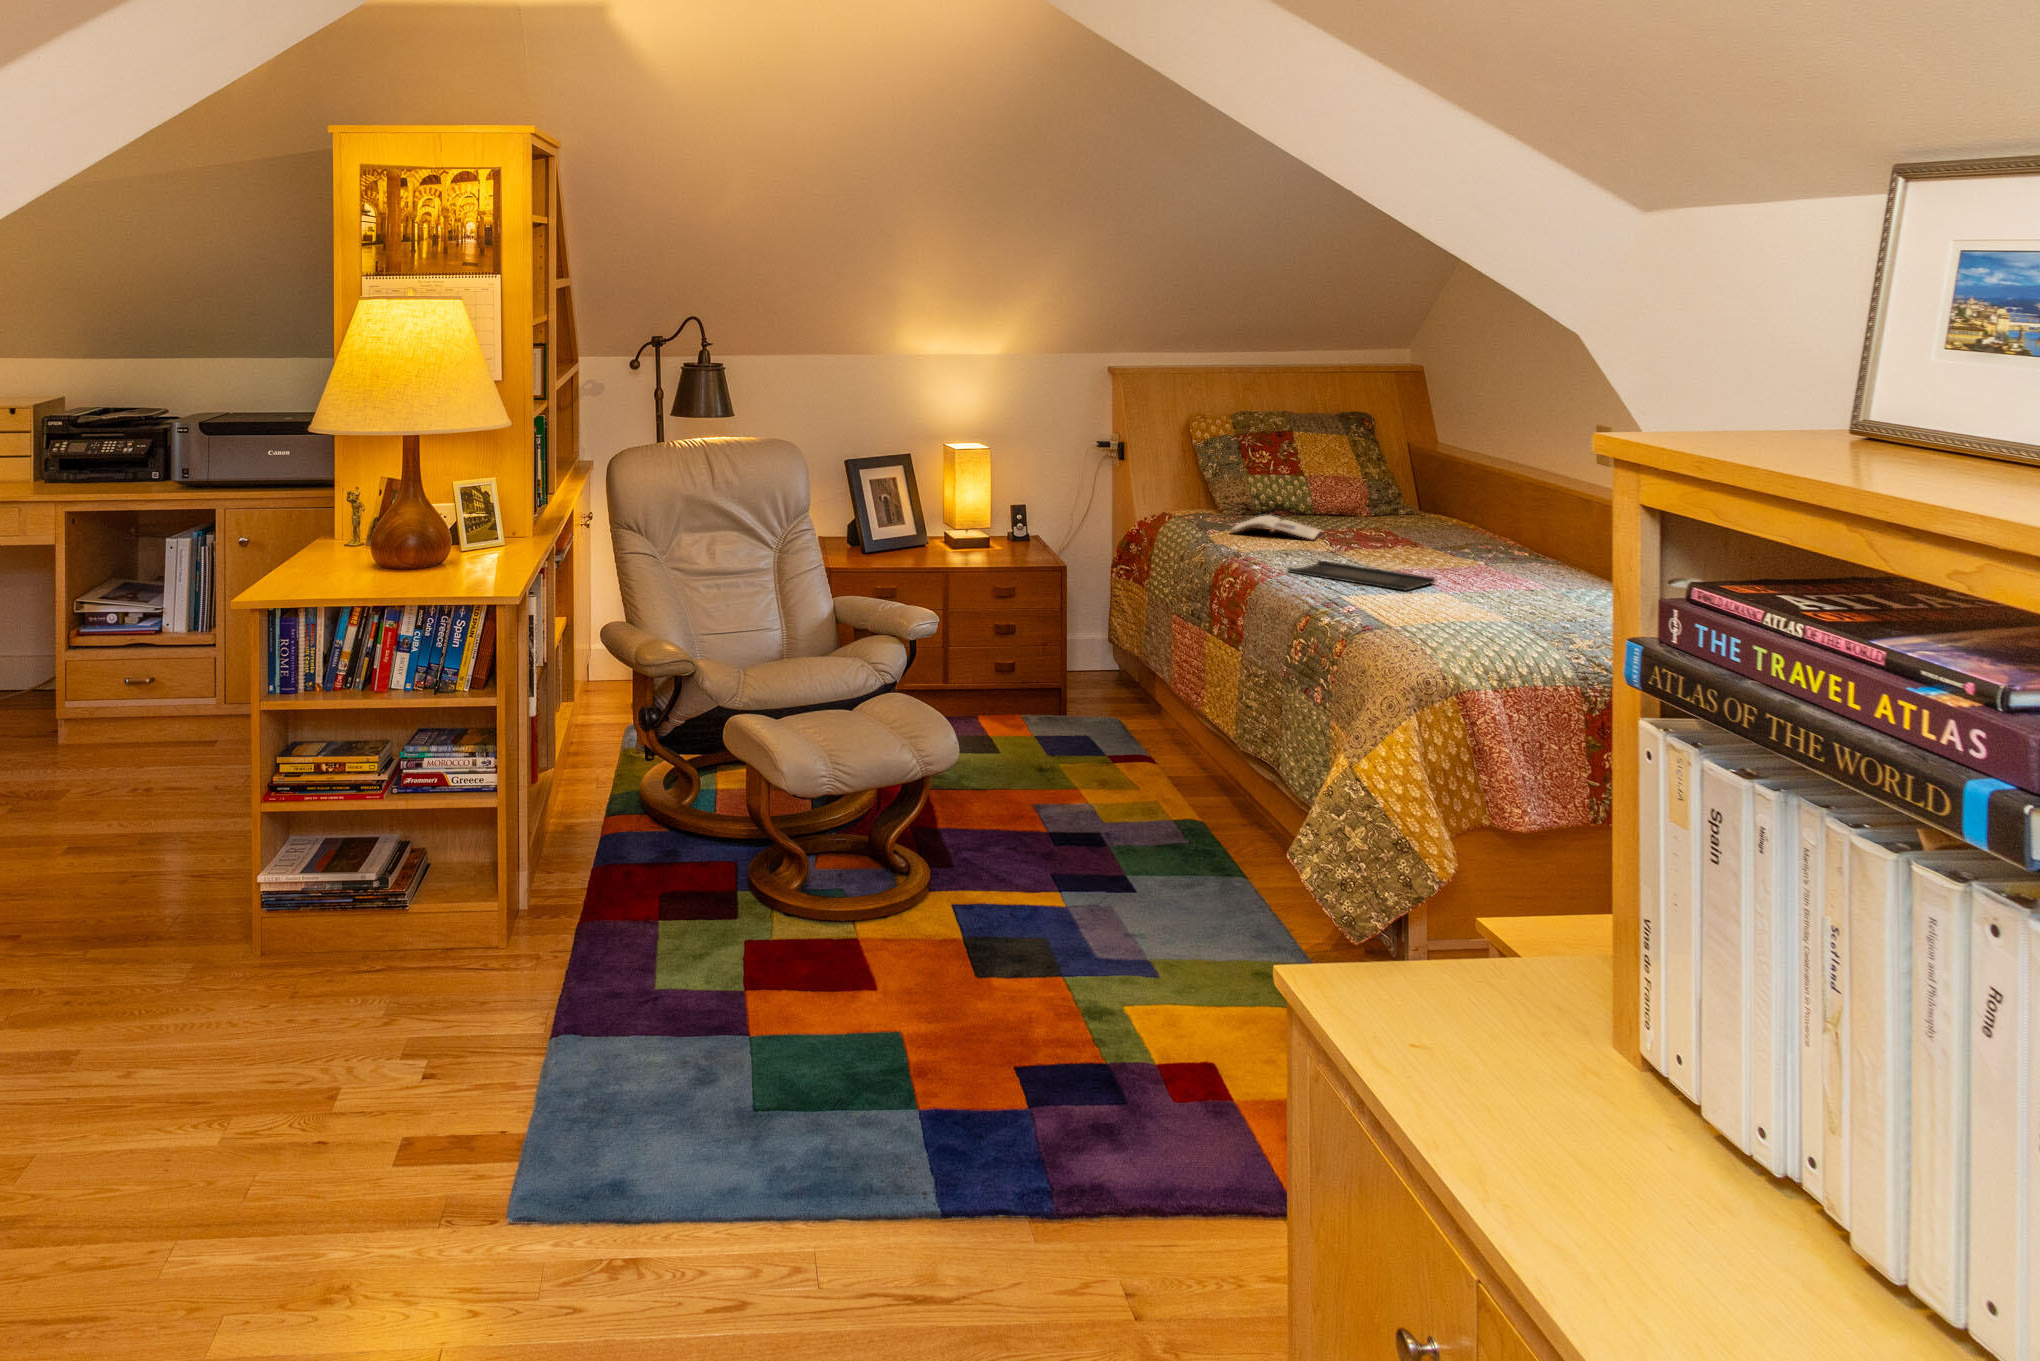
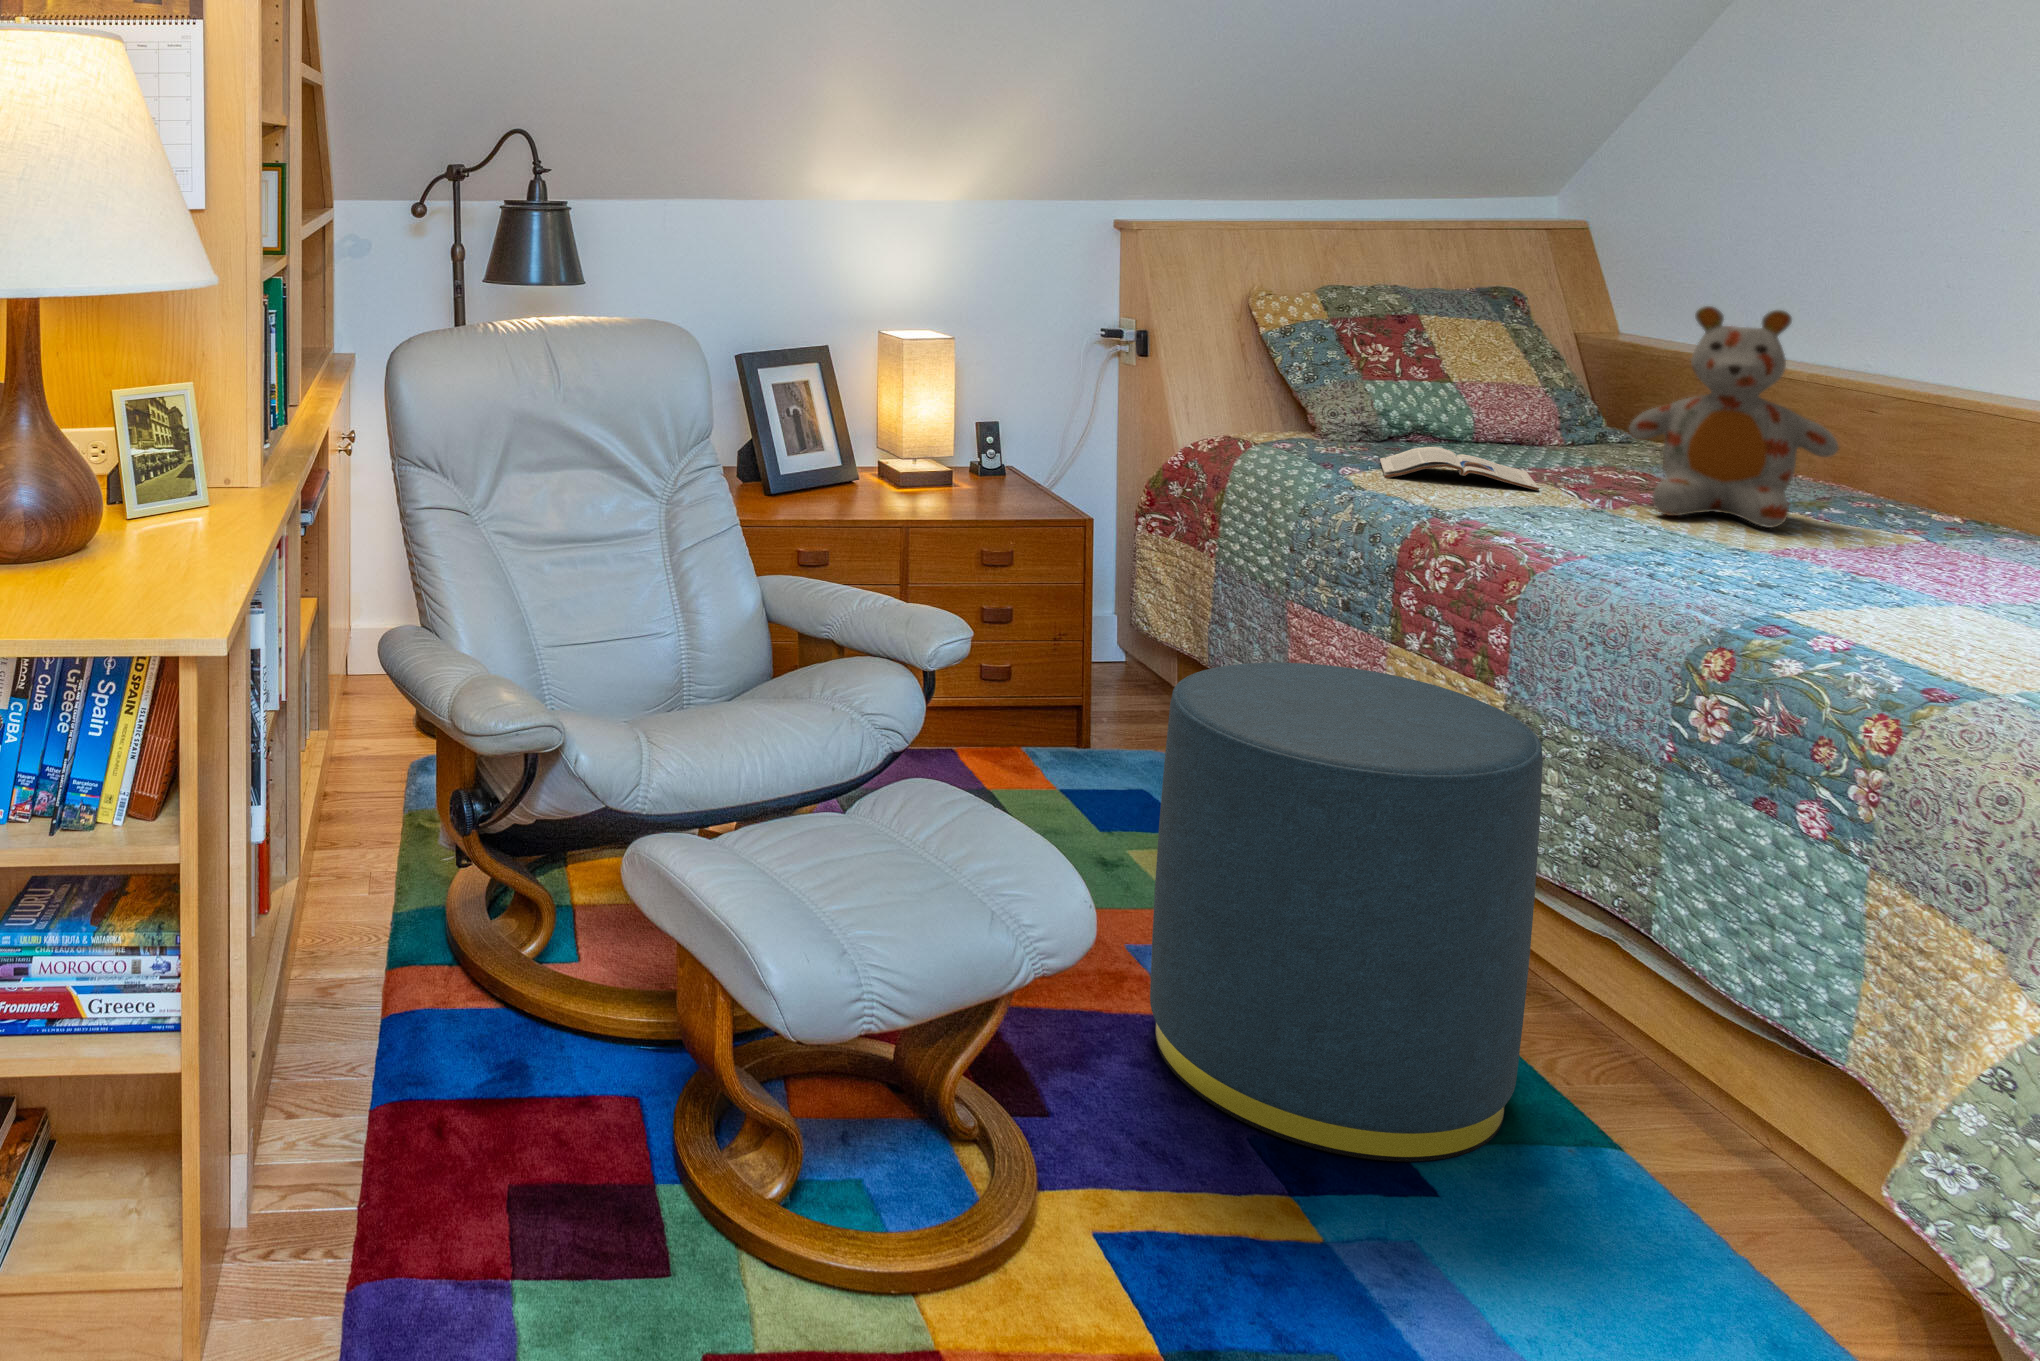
stuffed bear: none [1361,428,1464,558] -> present [1629,306,1839,528]
tray: present [1288,560,1435,591] -> none [1597,535,1899,605]
ottoman: none [1024,631,1208,879] -> present [1150,663,1543,1162]

